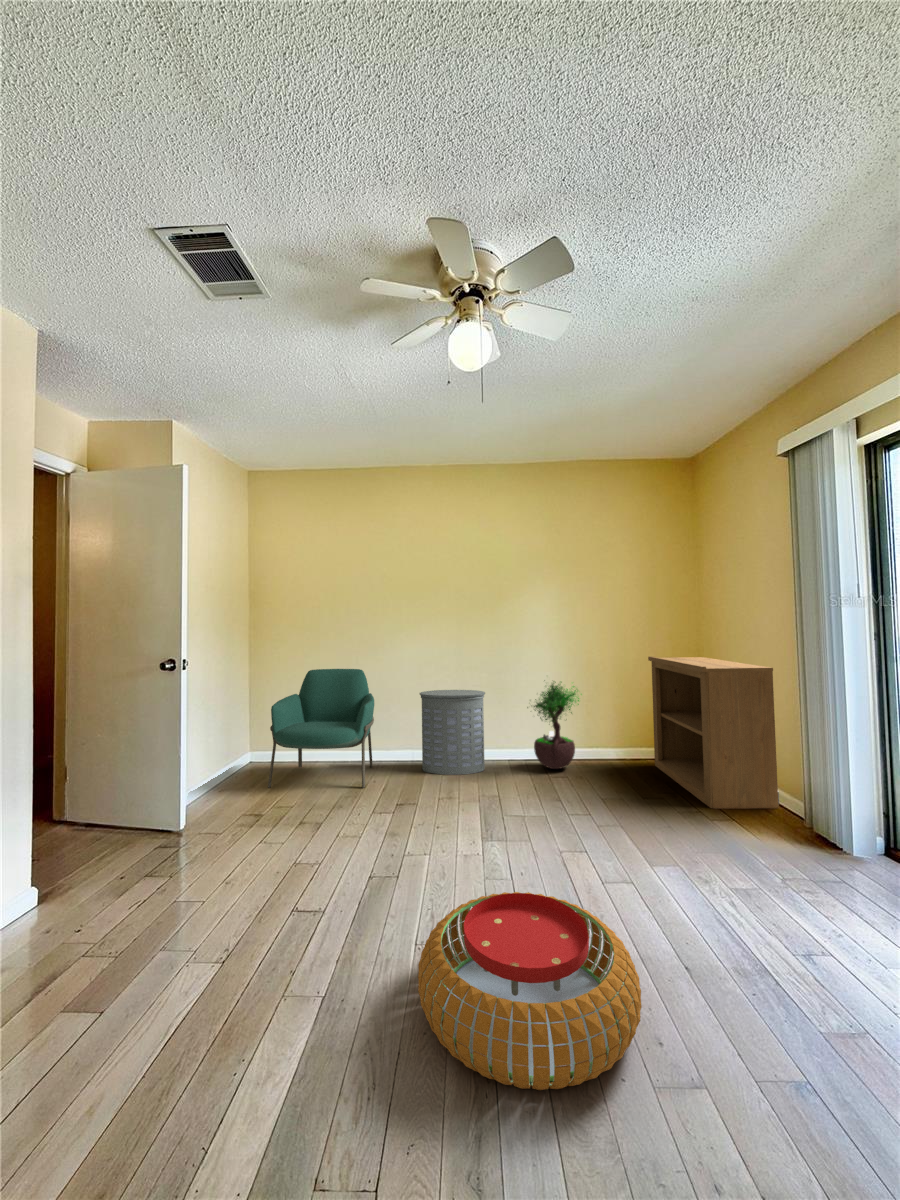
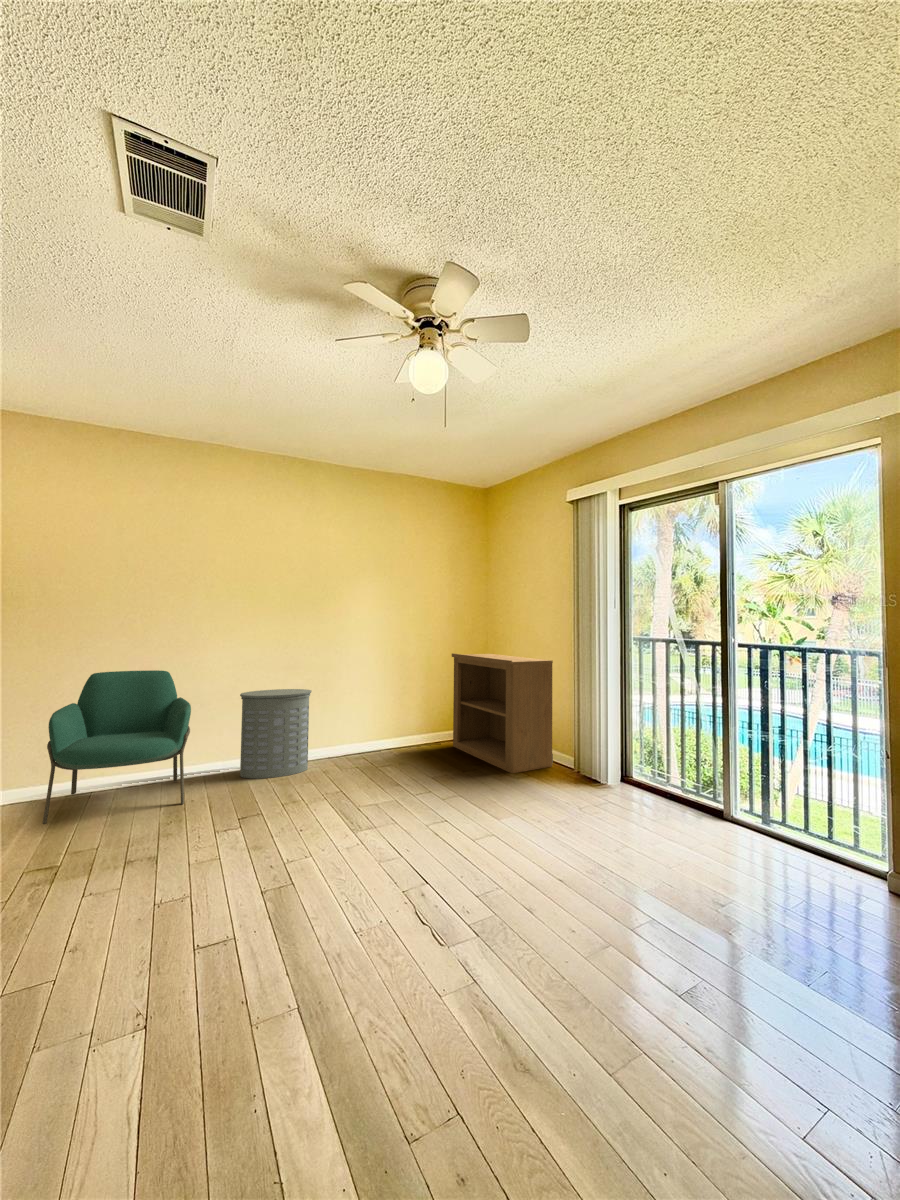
potted tree: present [527,681,582,769] -> none [354,672,404,759]
pouf: present [418,892,642,1090] -> none [387,854,573,1004]

